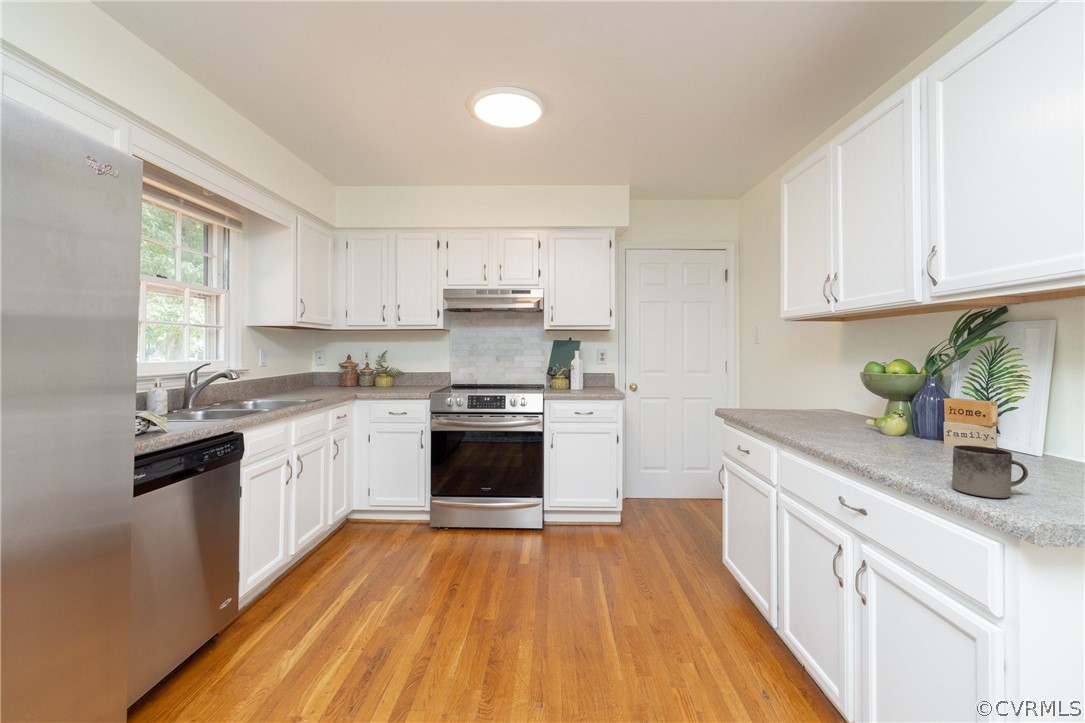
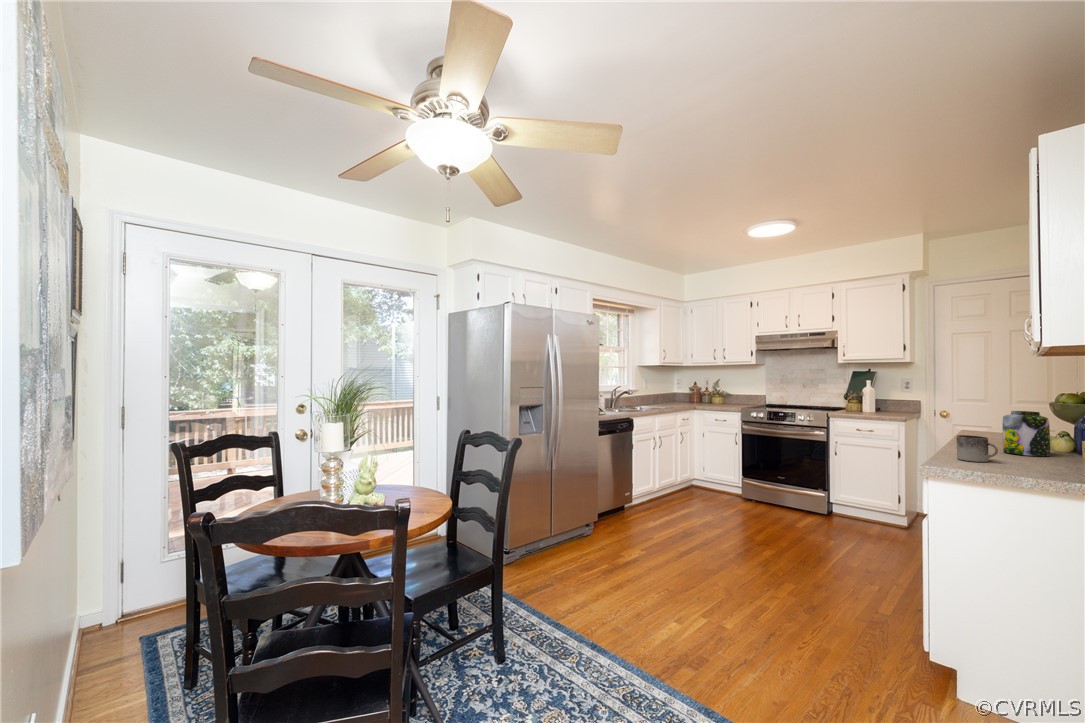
jar: none [906,393,969,462] -> present [1002,411,1050,456]

